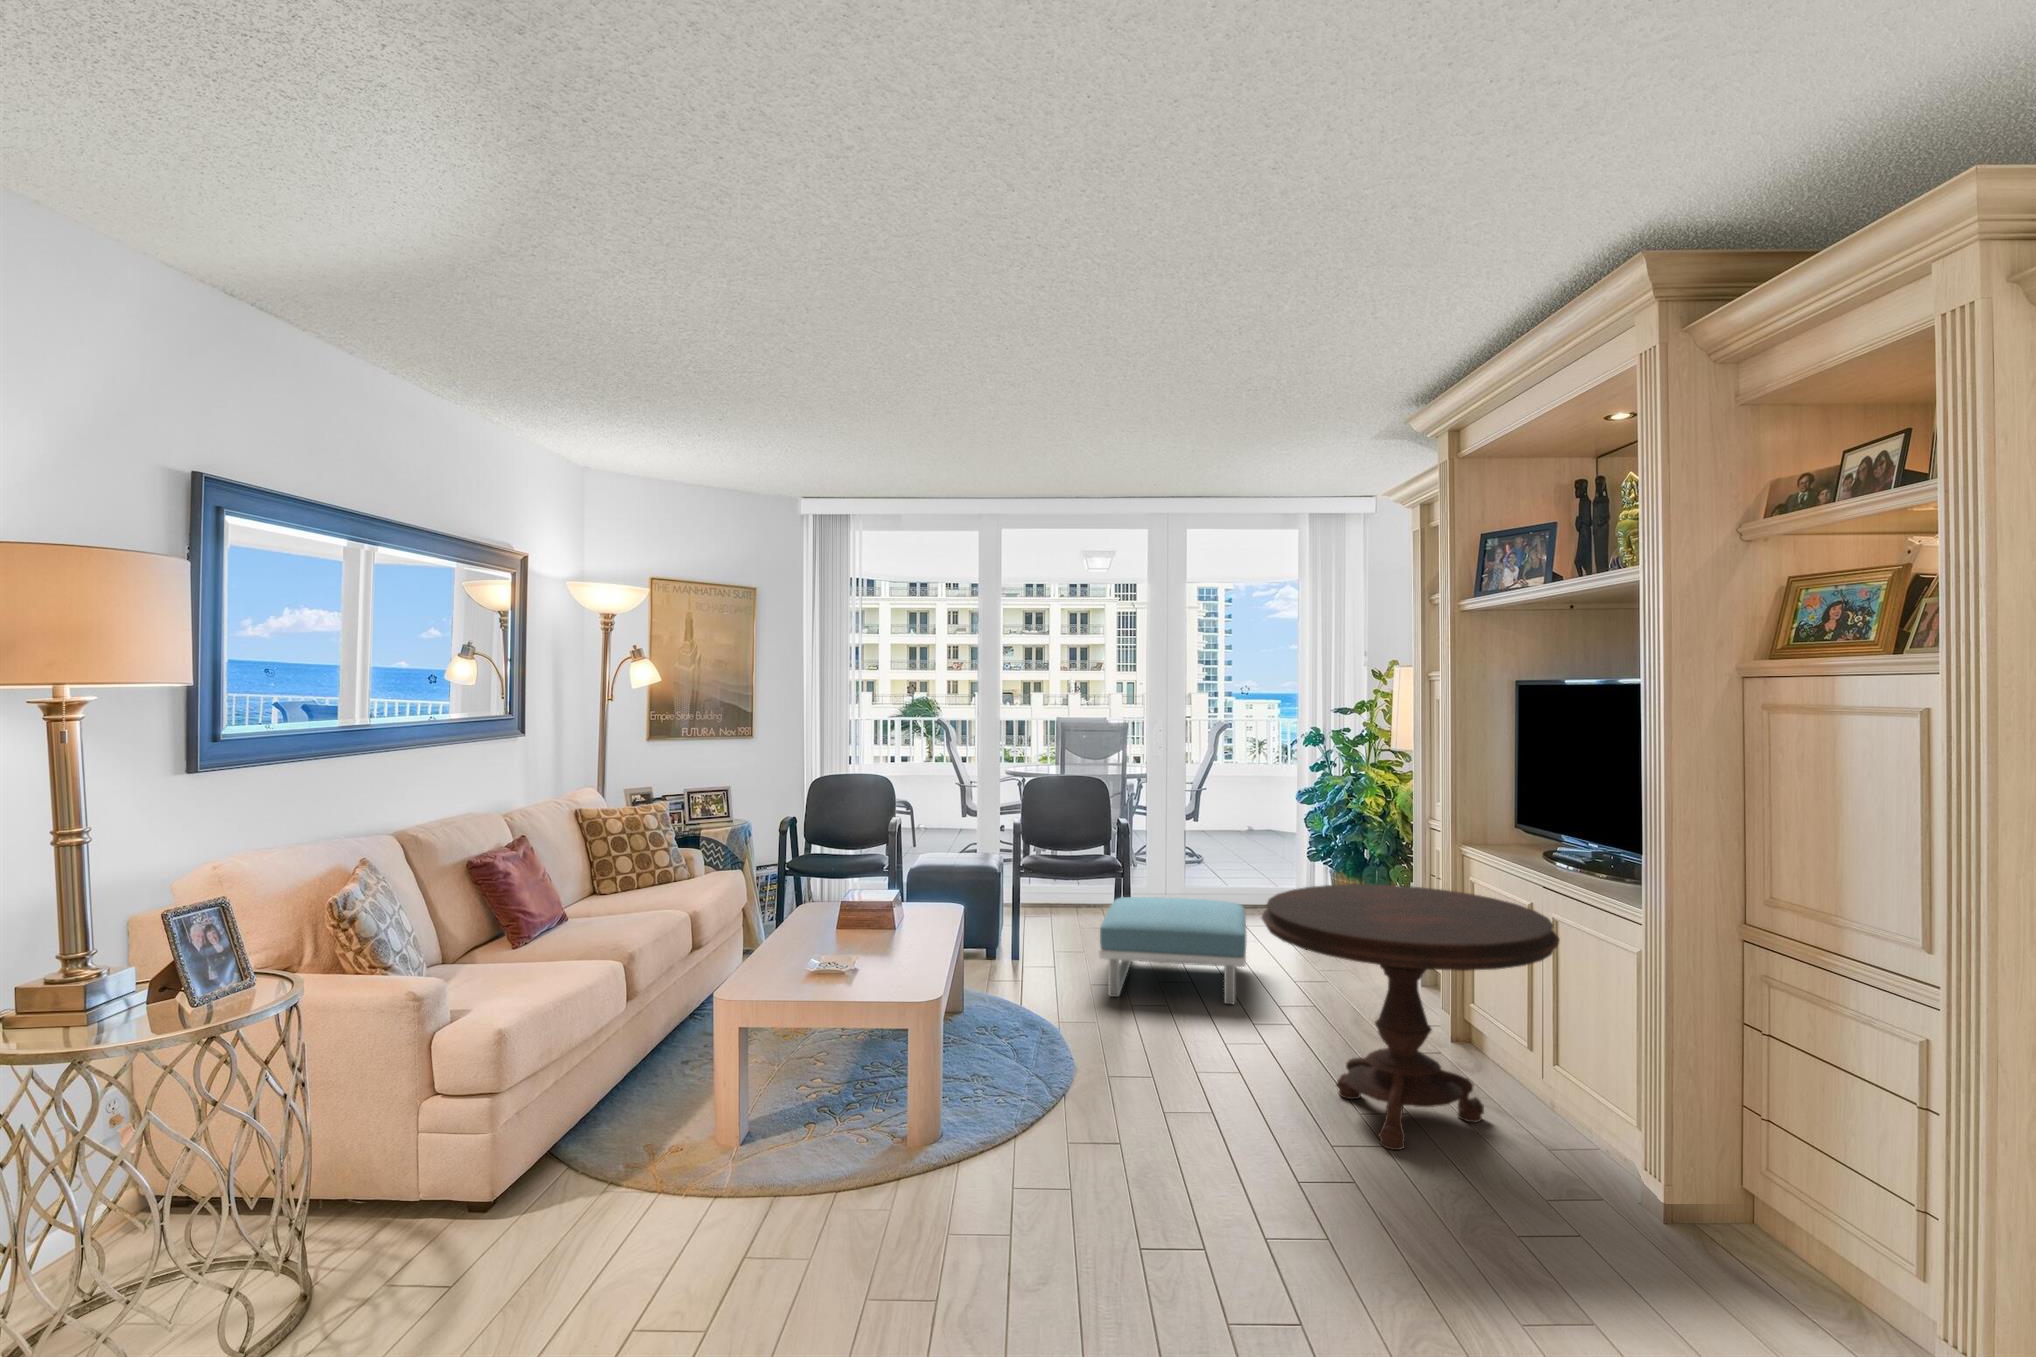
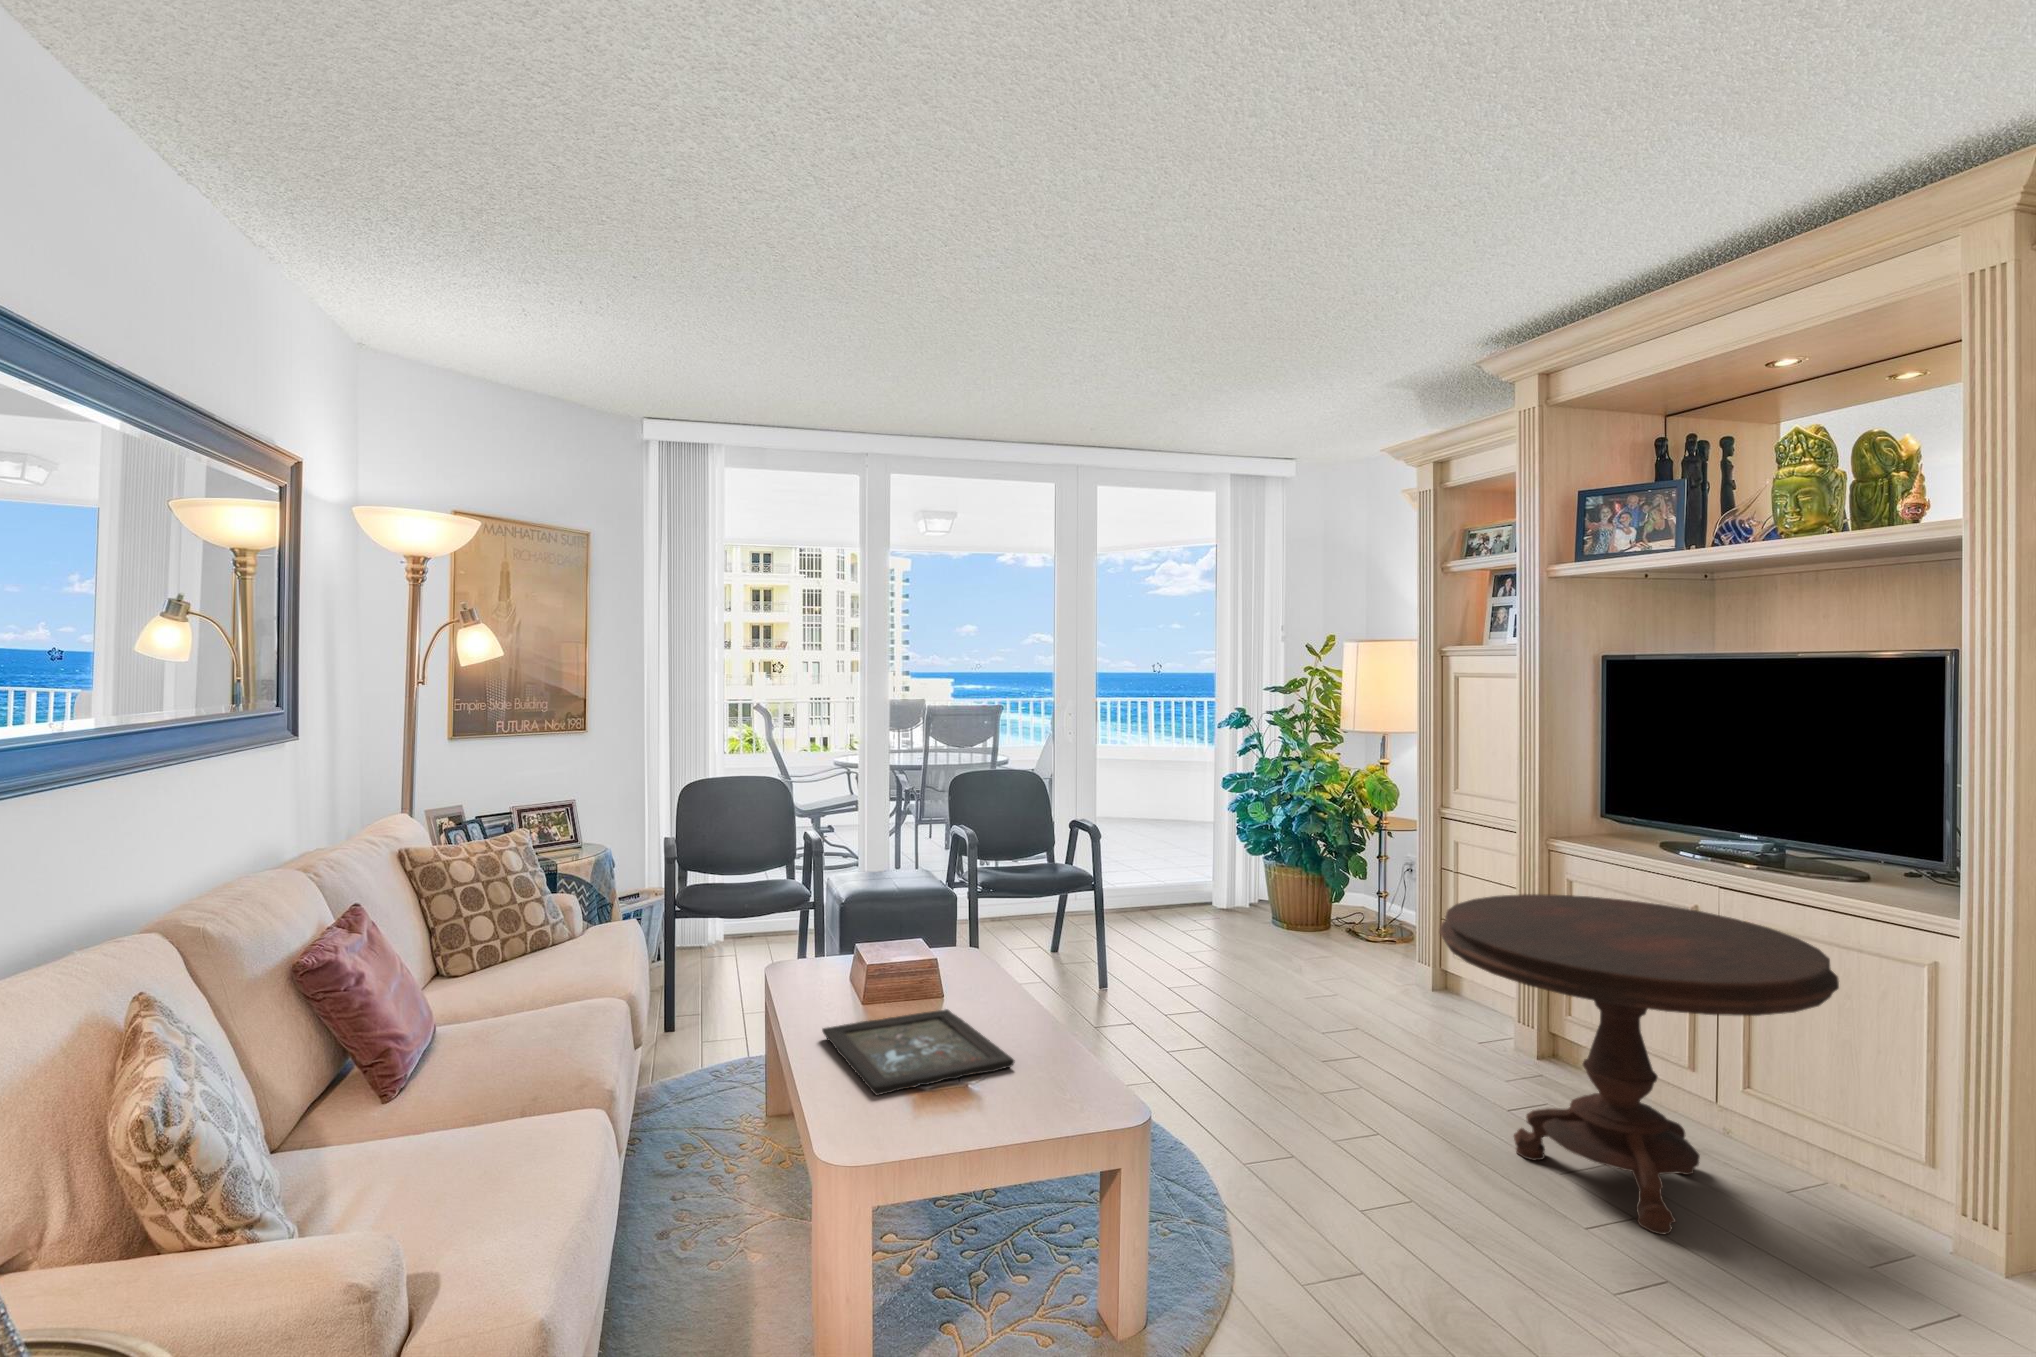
footstool: present [1099,897,1246,1004] -> none [1094,910,1293,1041]
tray: none [791,934,896,972] -> present [822,1009,1015,1095]

